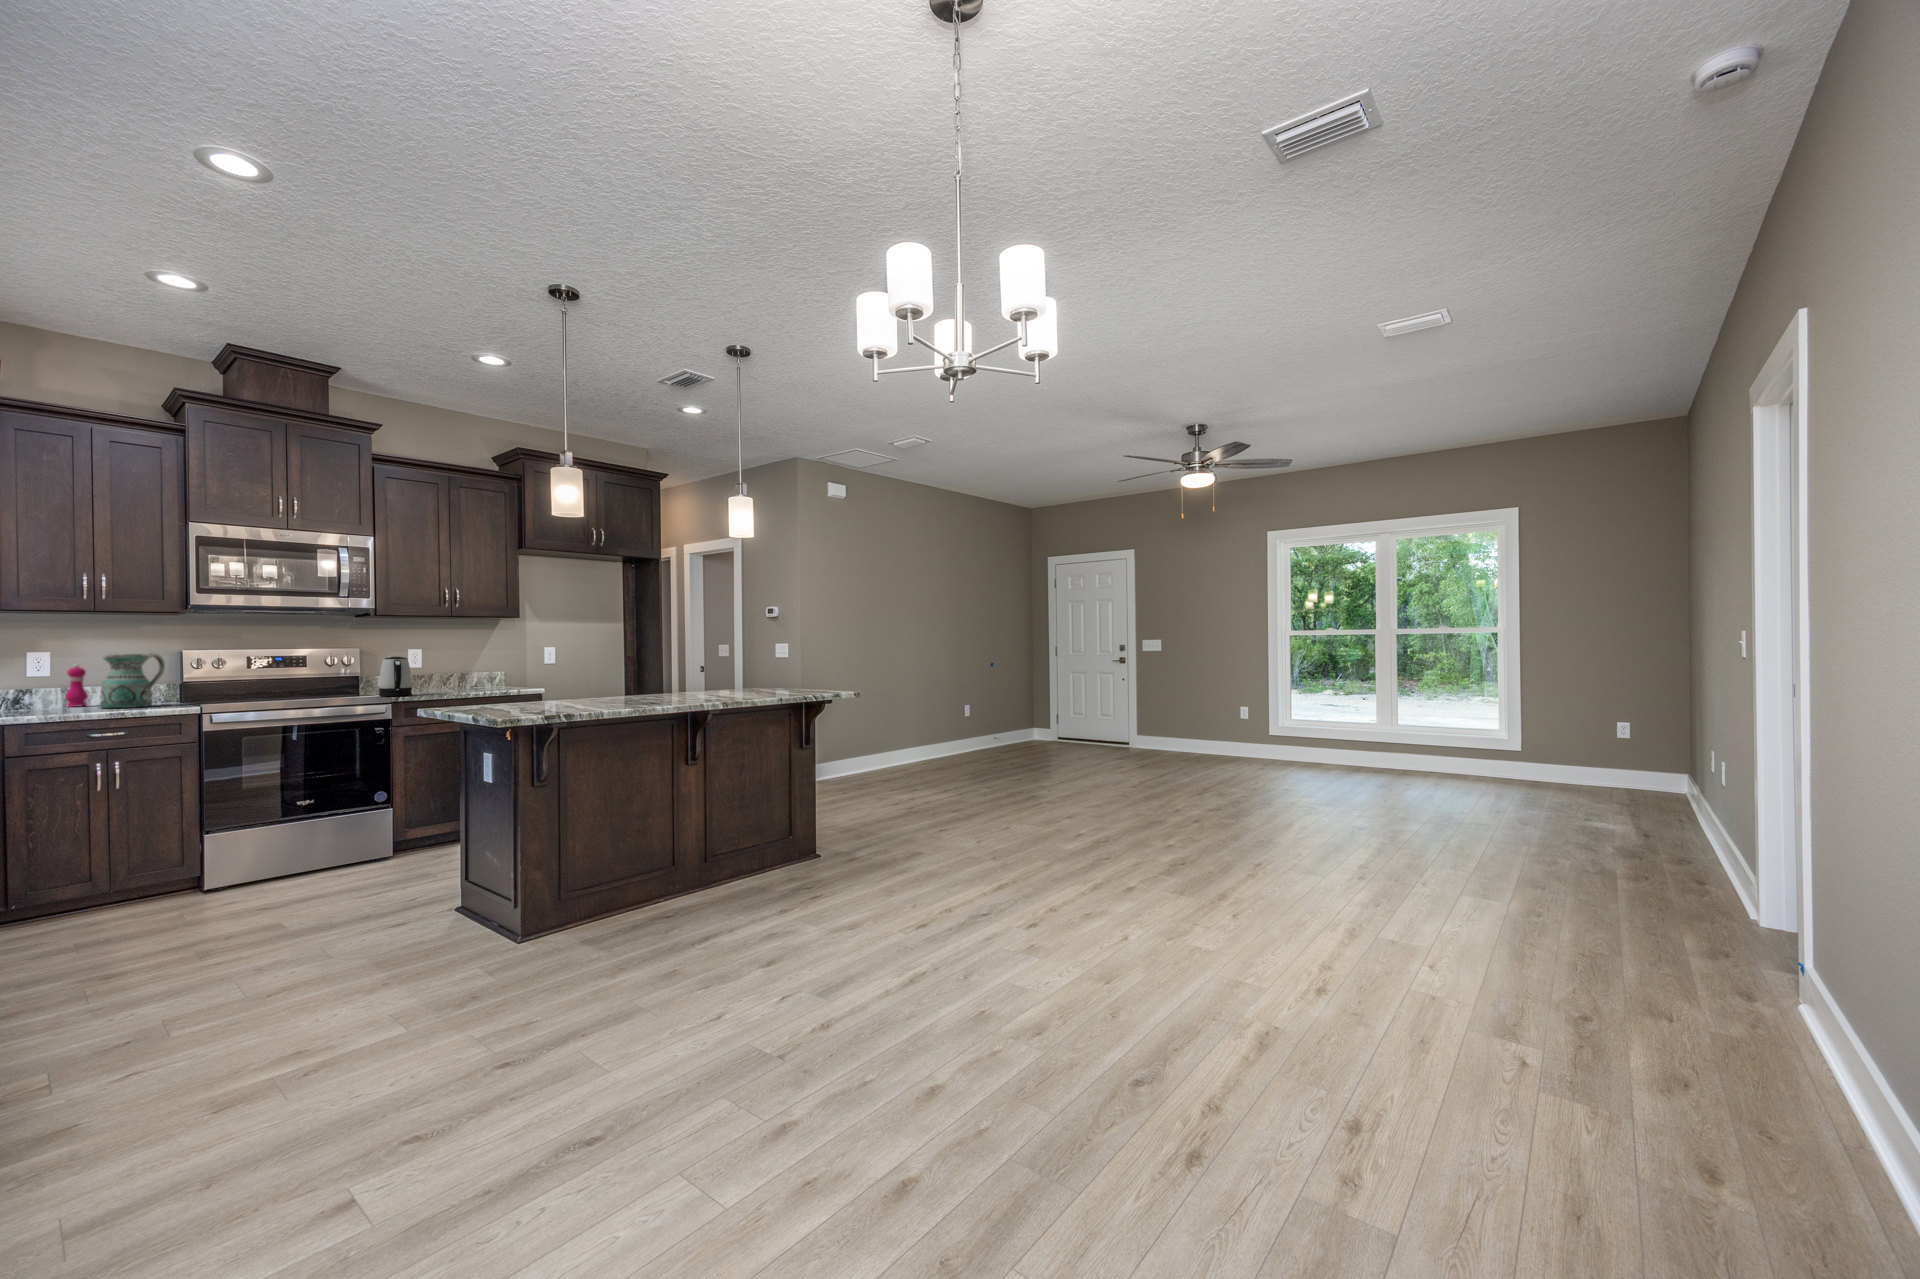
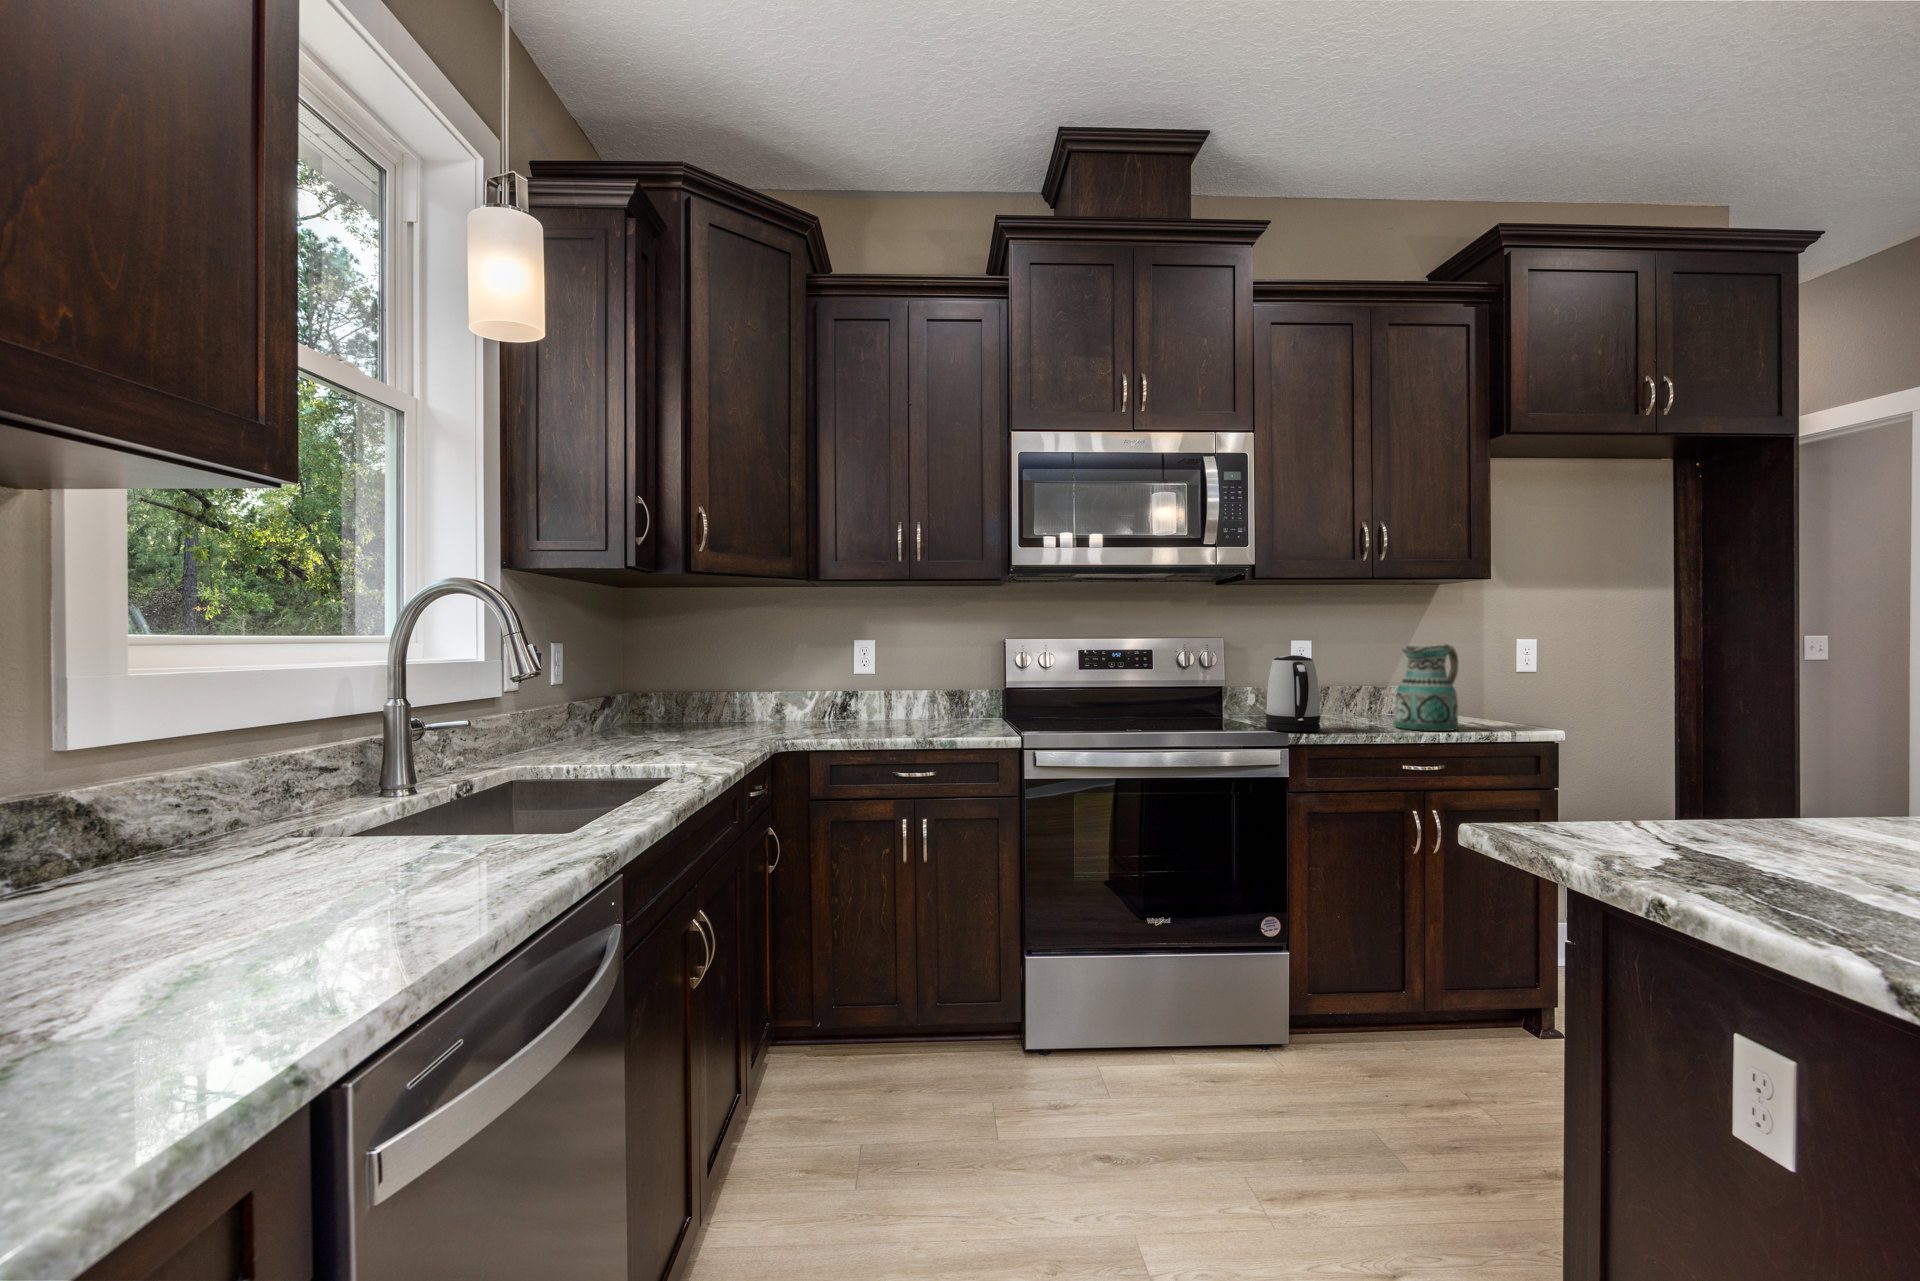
ceramic pitcher: present [100,653,165,708] -> present [1393,644,1458,731]
pepper mill: present [65,664,88,707] -> none [884,658,906,720]

